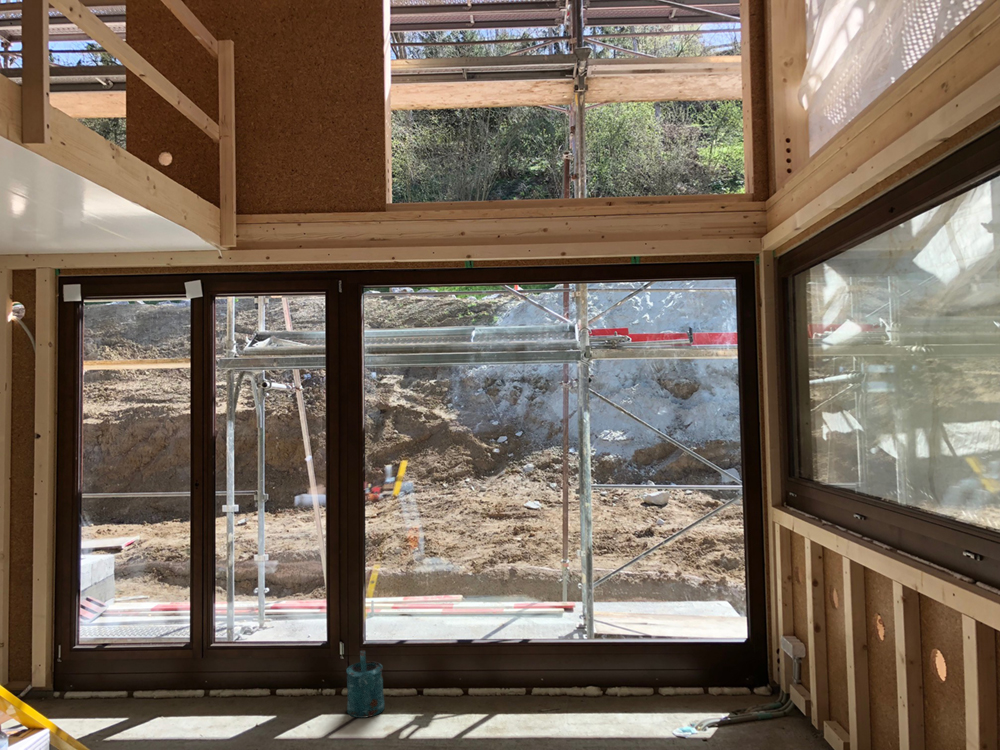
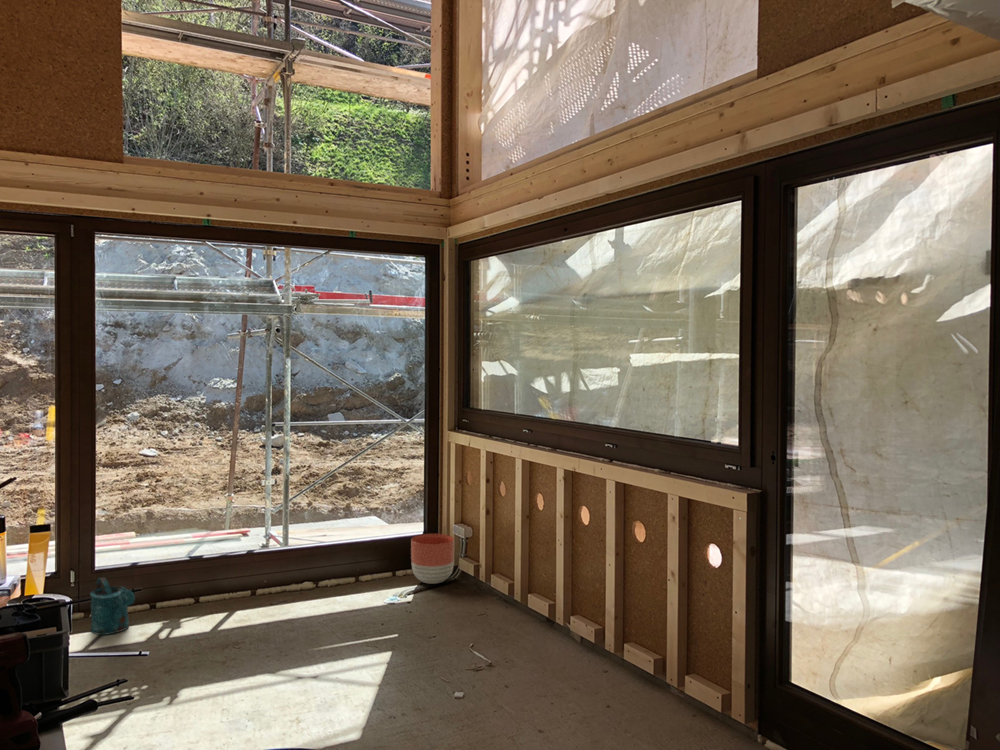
planter: none [721,645,783,719] -> present [411,534,454,584]

